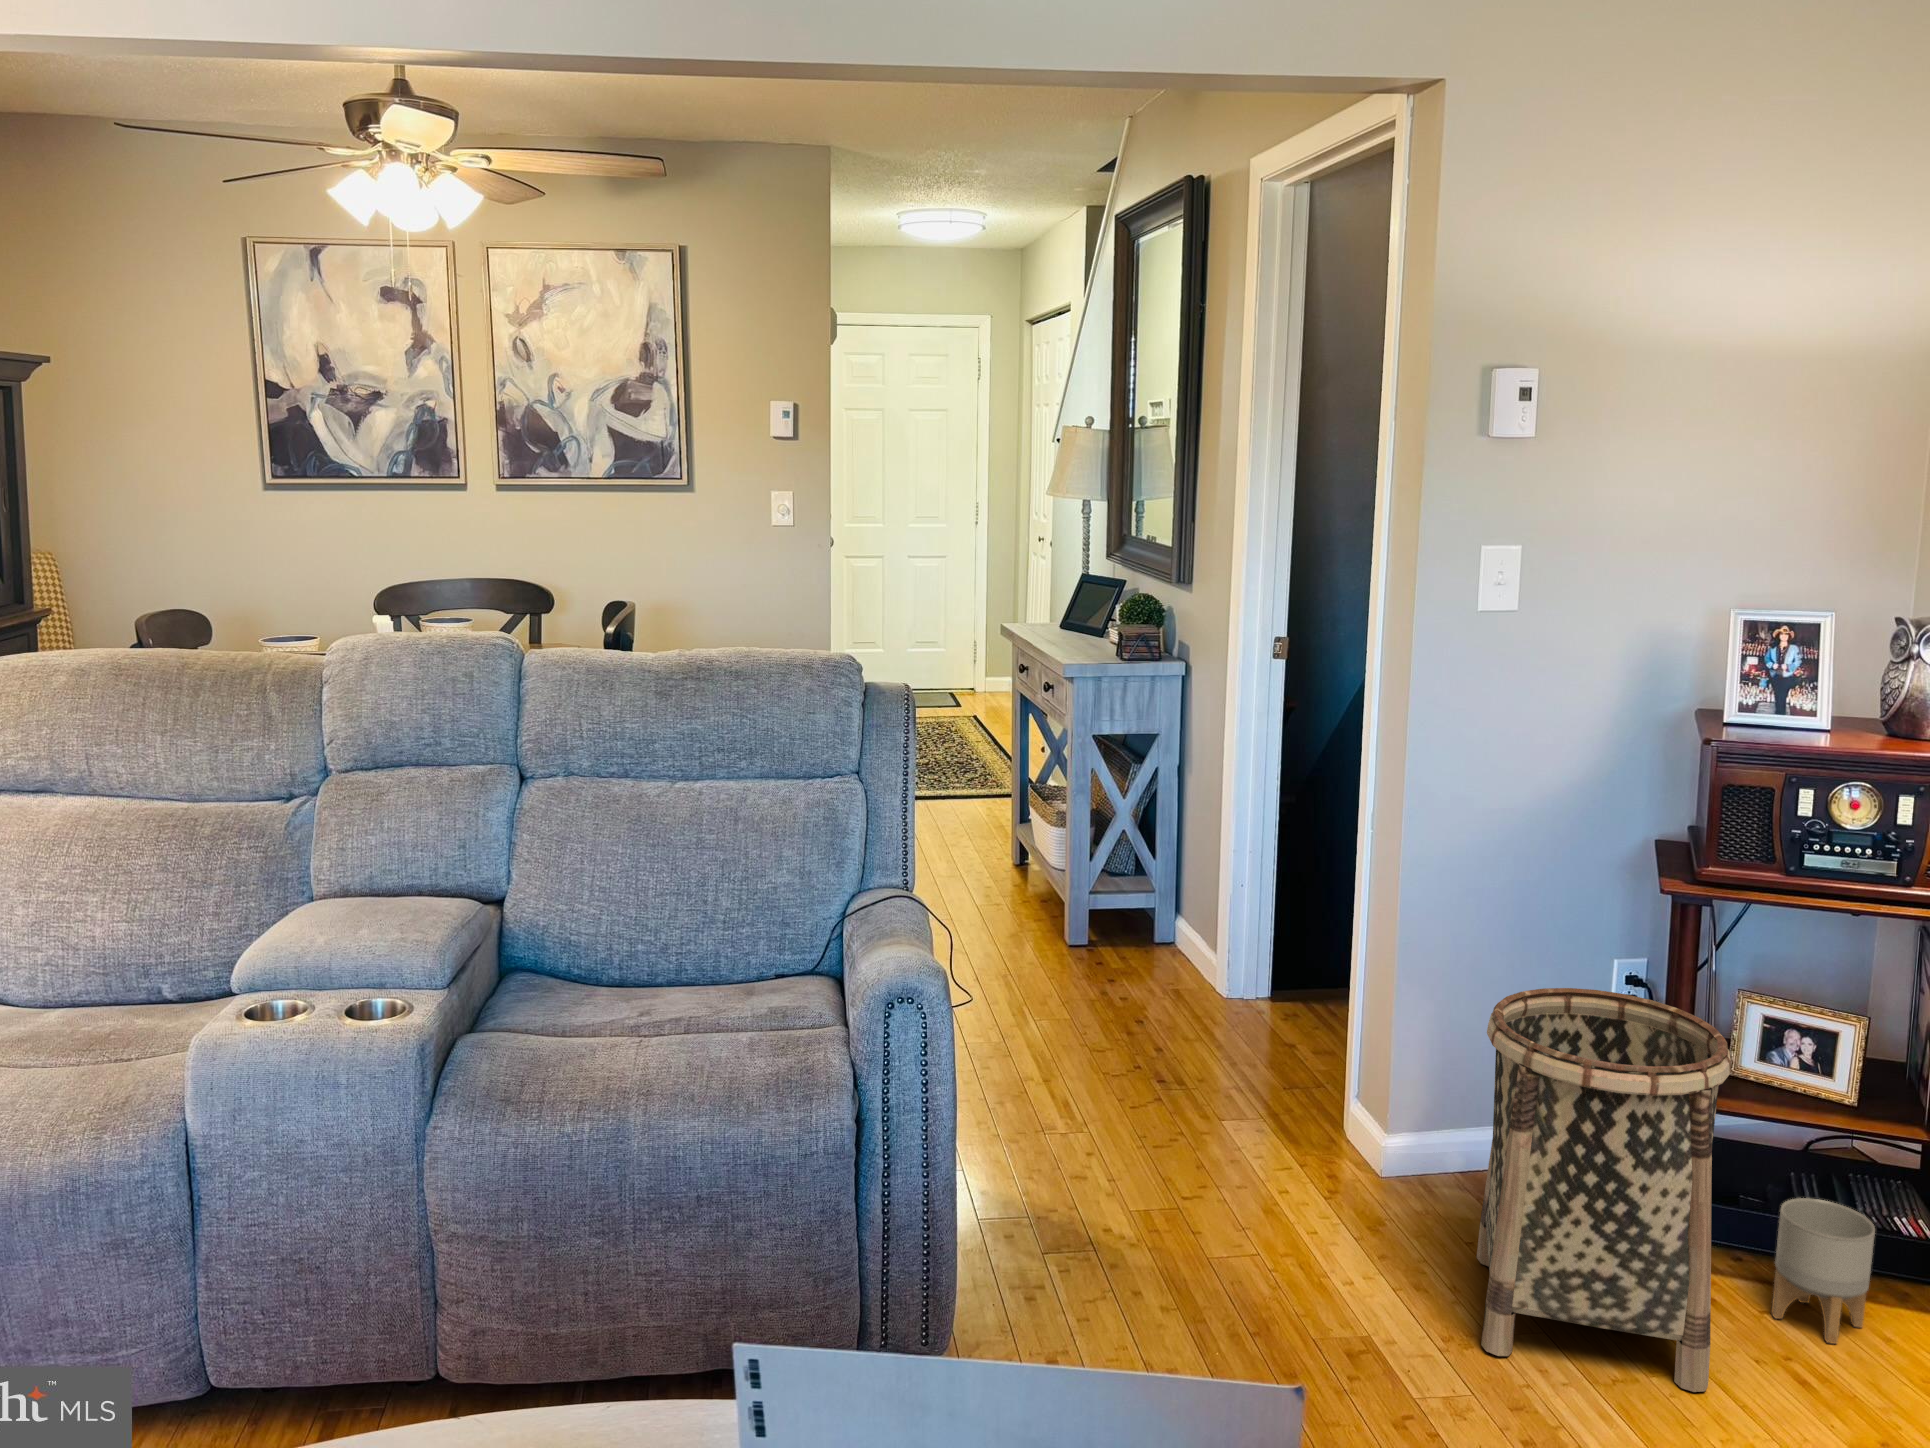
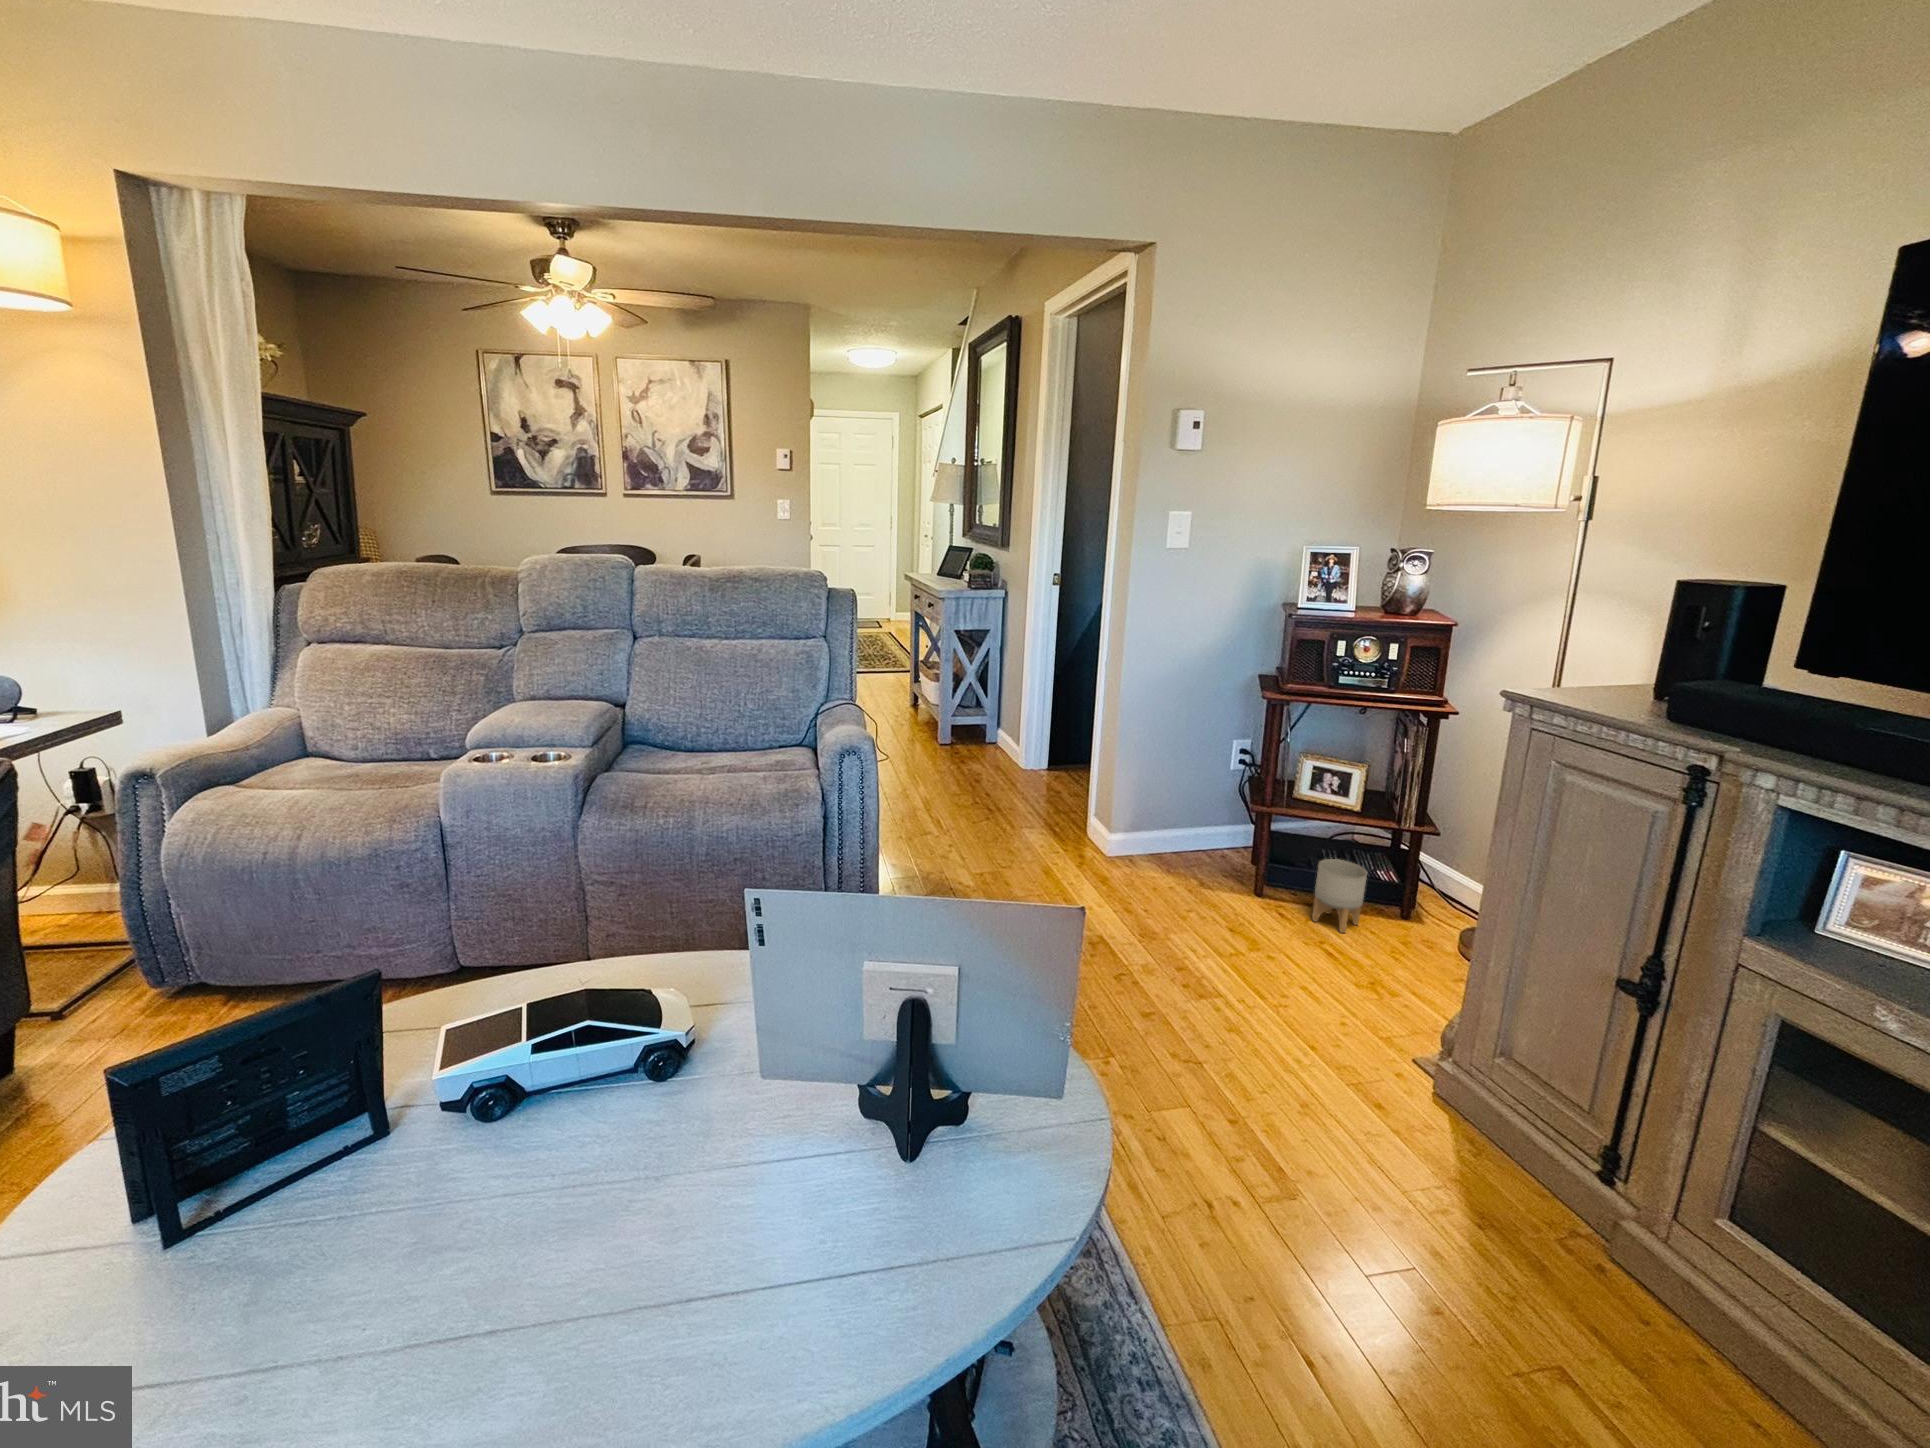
basket: present [1477,988,1731,1392] -> none [1159,750,1297,957]

